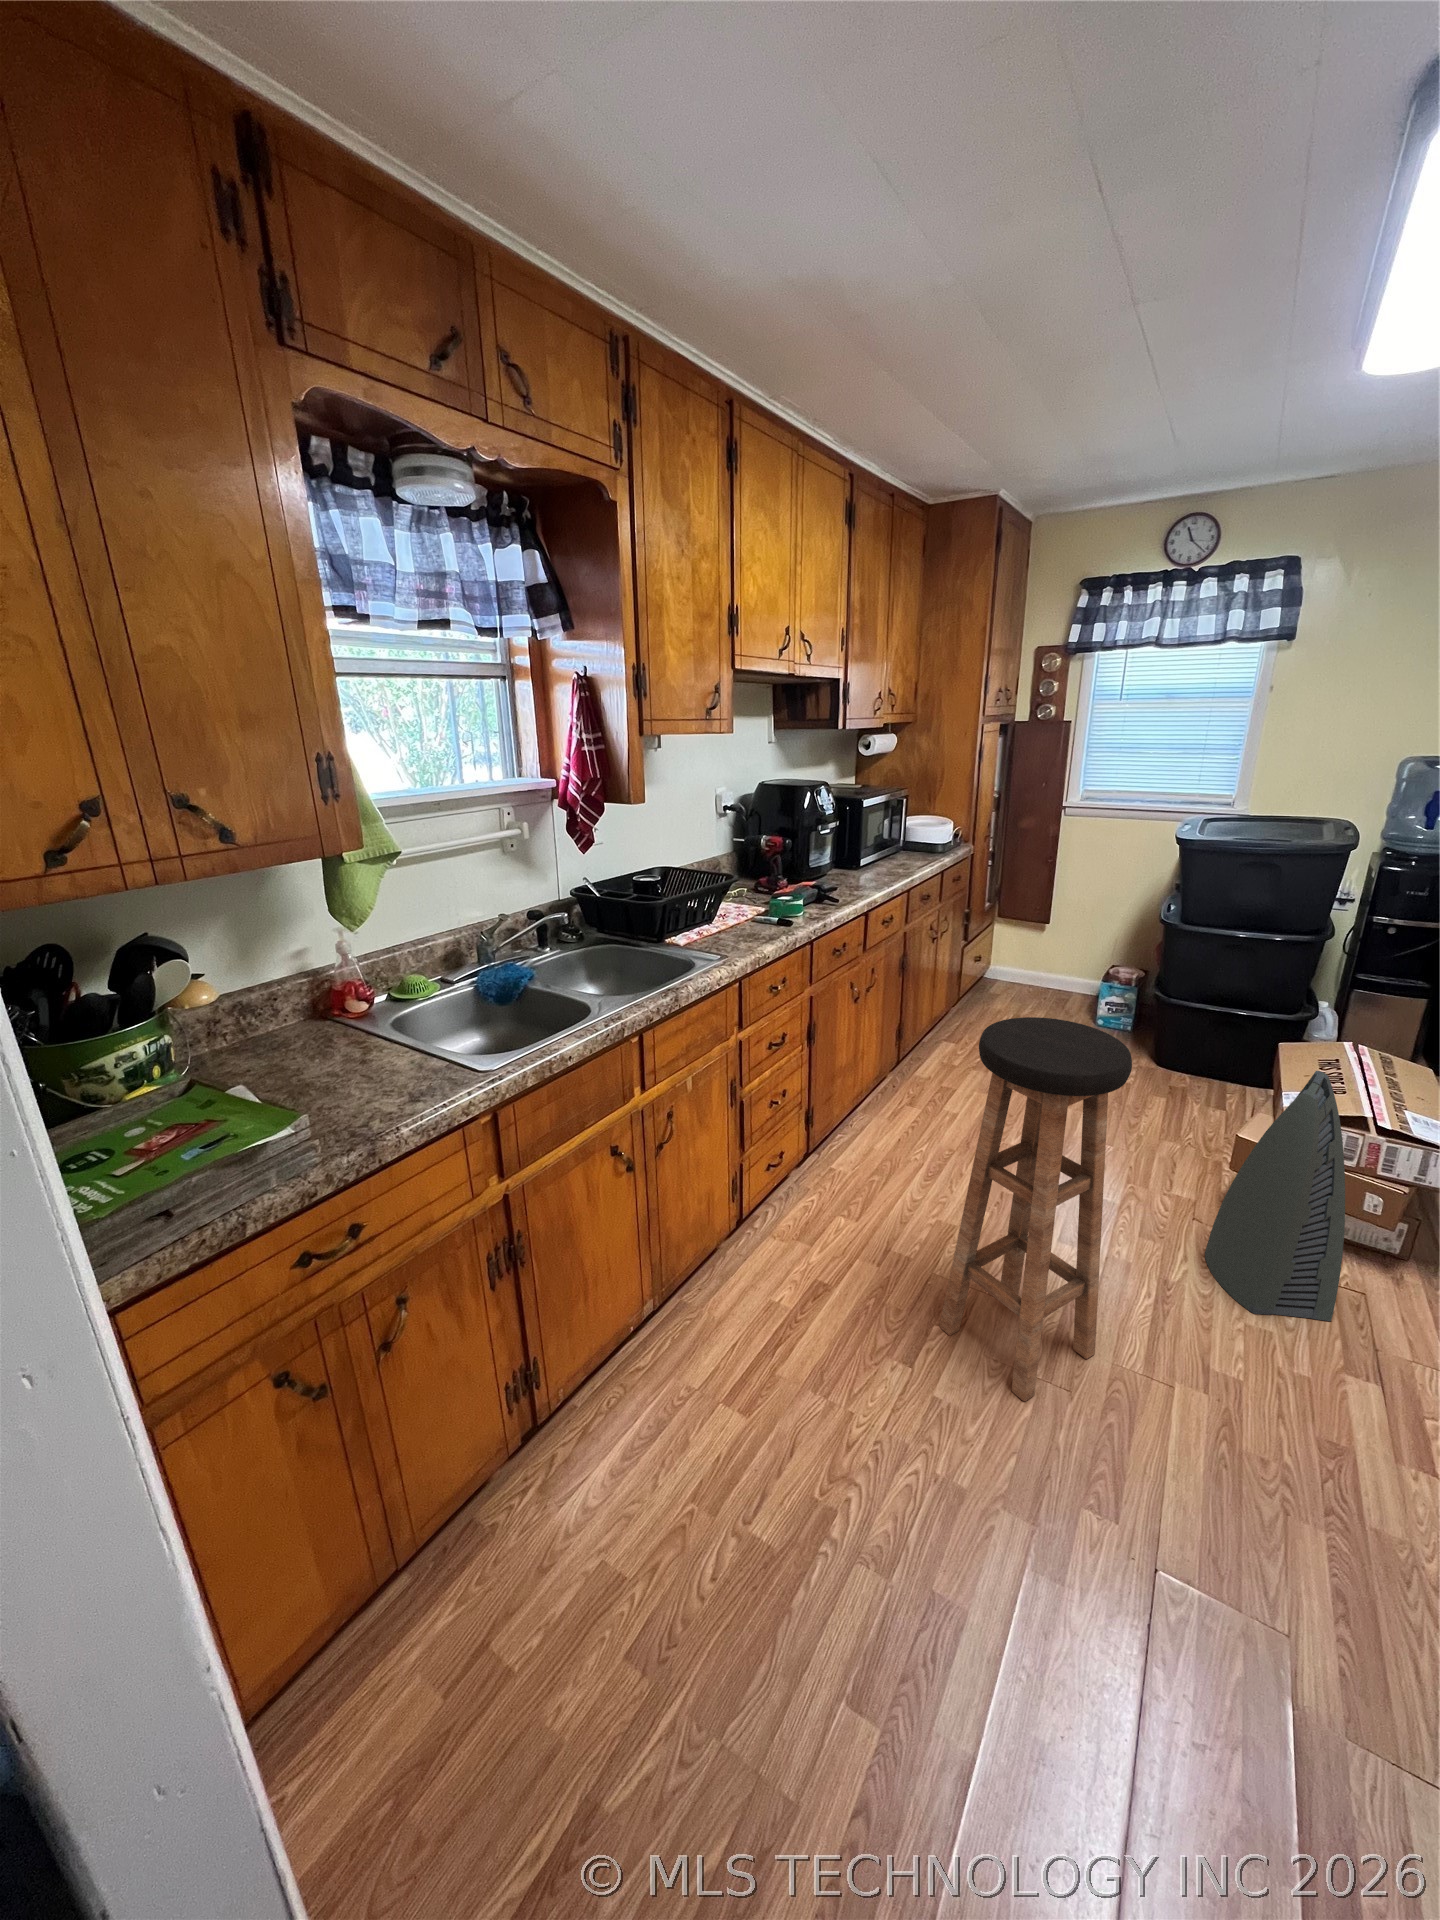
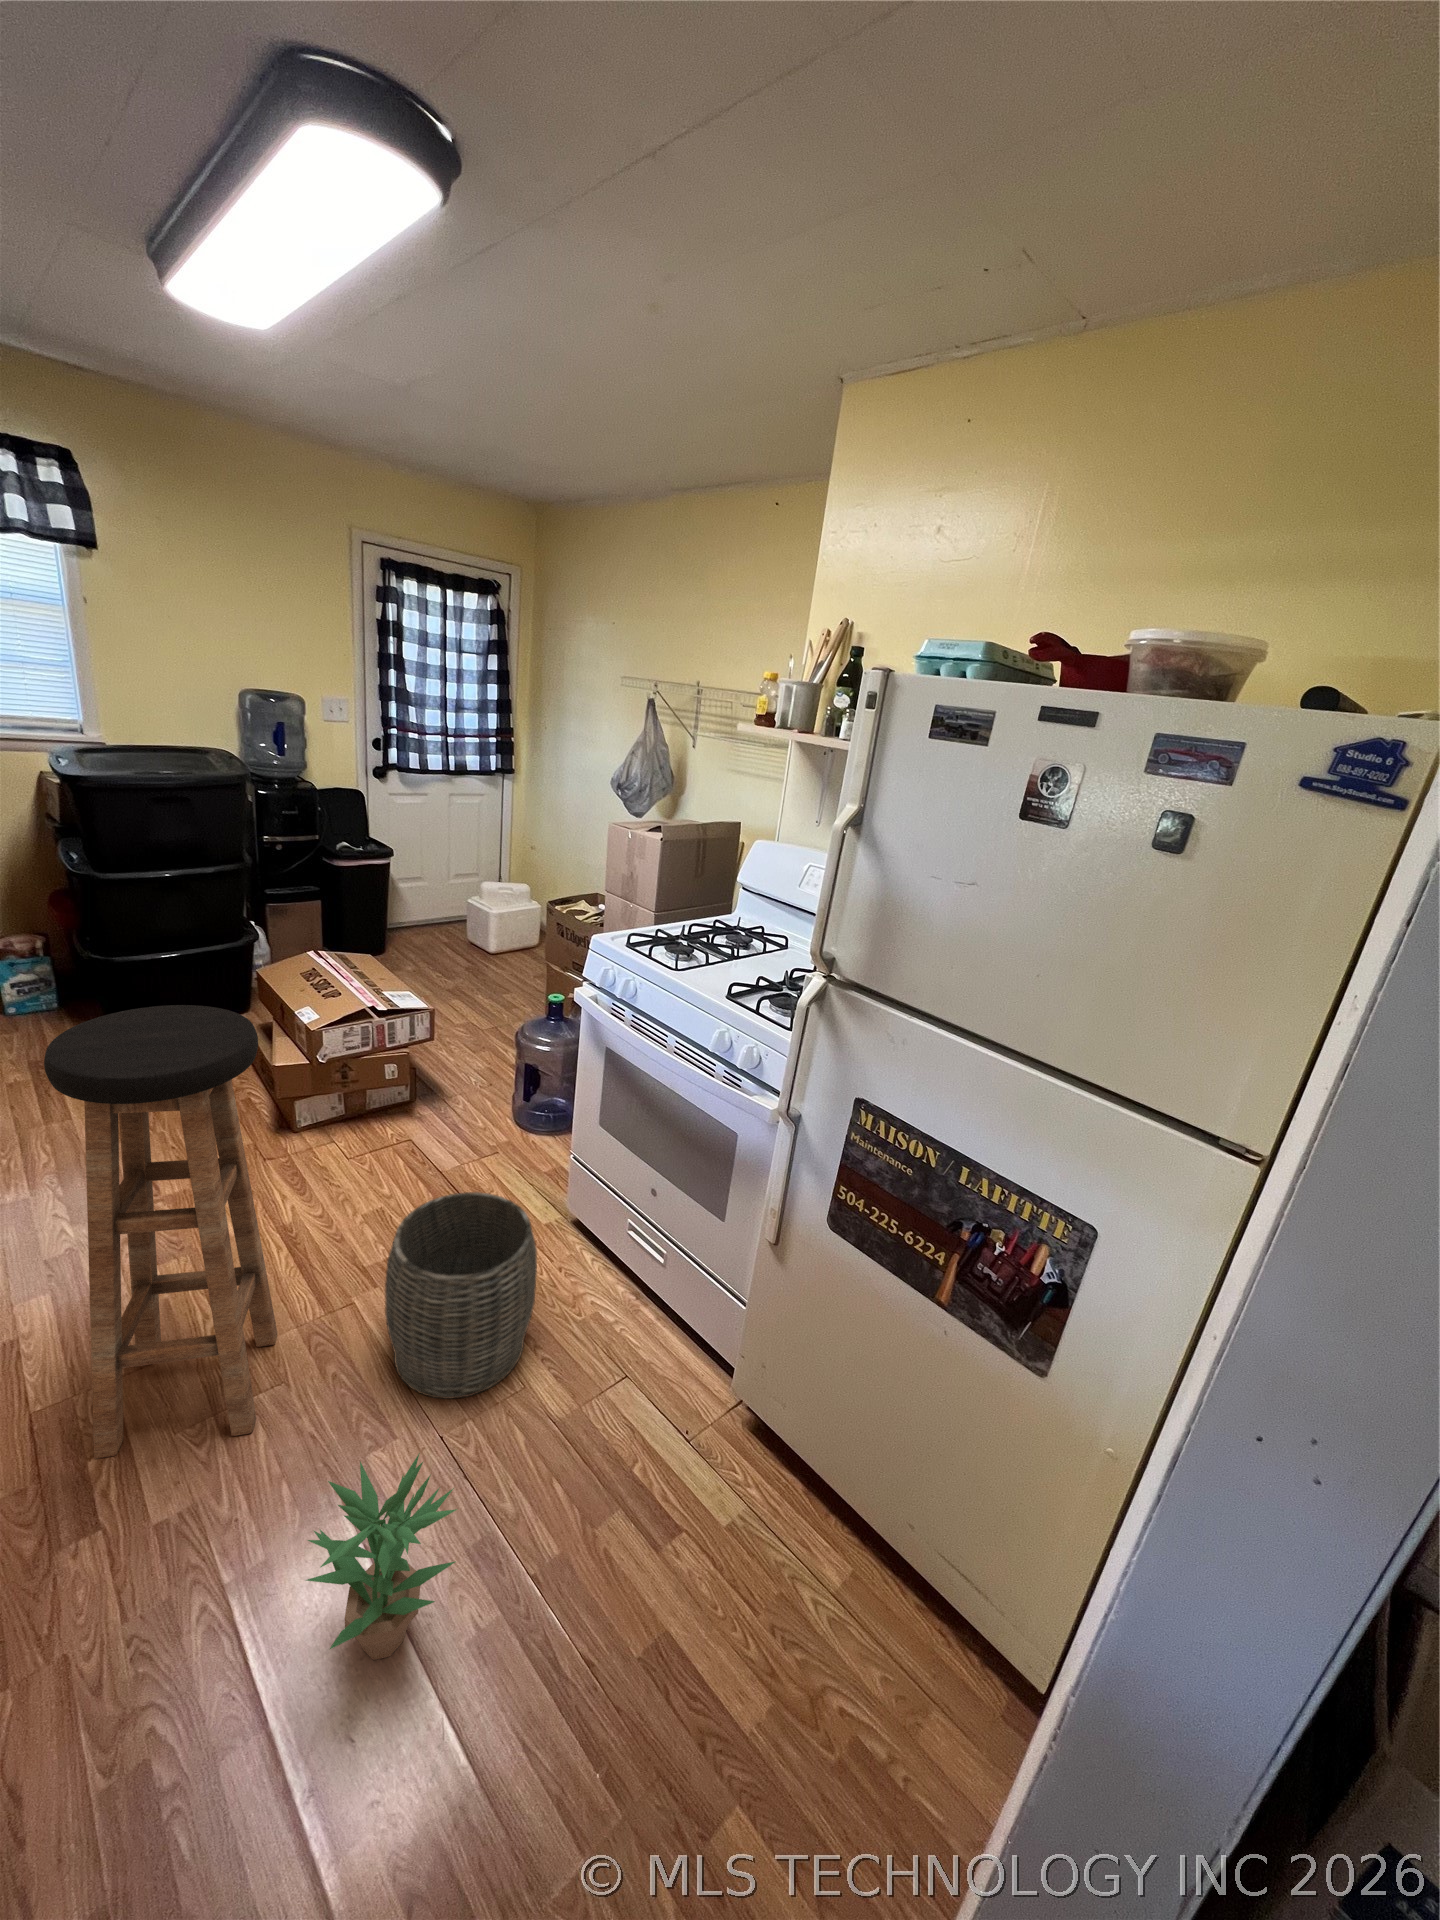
air purifier: present [1205,1071,1345,1321] -> none [294,979,407,1204]
woven basket: none [1162,1331,1390,1604] -> present [385,1192,537,1399]
potted plant: none [922,1439,1068,1659] -> present [306,1453,457,1660]

